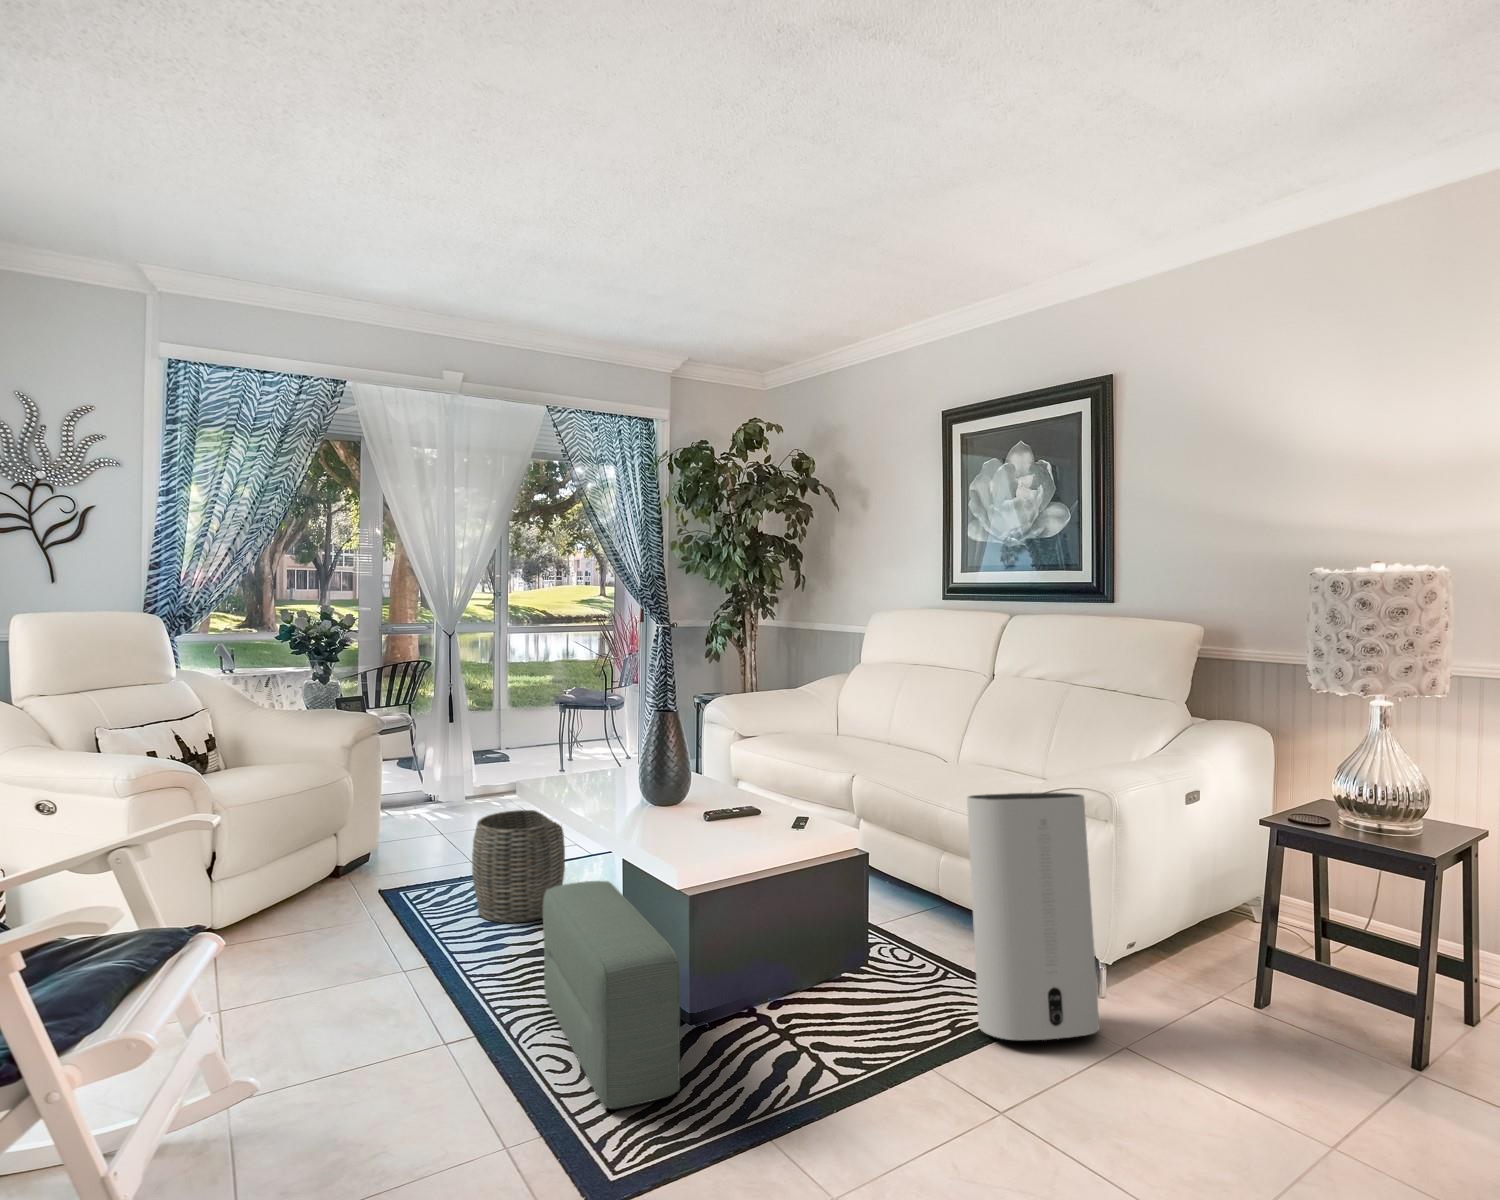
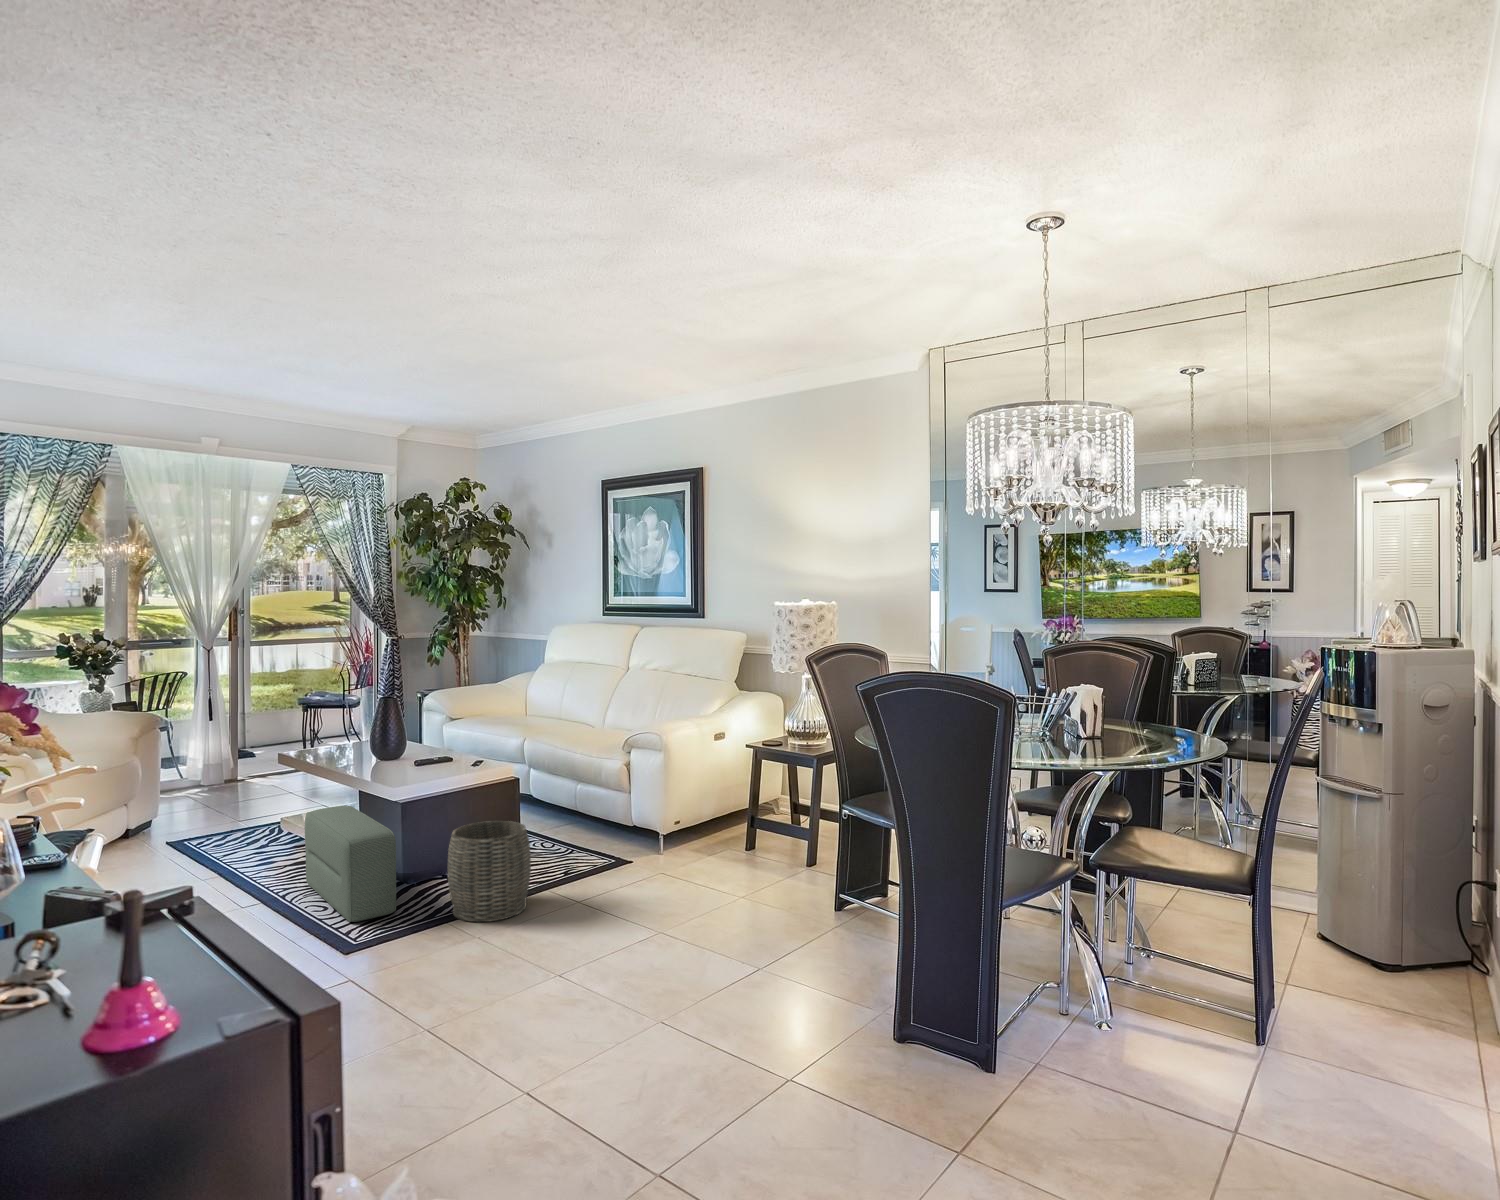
air purifier: present [967,792,1099,1040] -> none [576,734,649,873]
woven basket: present [472,810,565,923] -> present [448,821,531,922]

